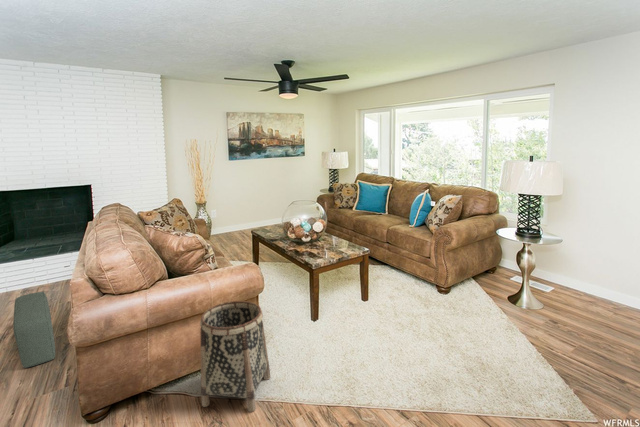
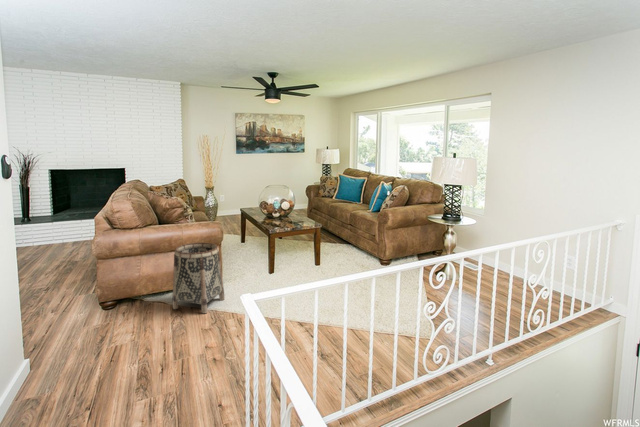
pouf: present [13,292,55,368] -> none [56,237,82,283]

